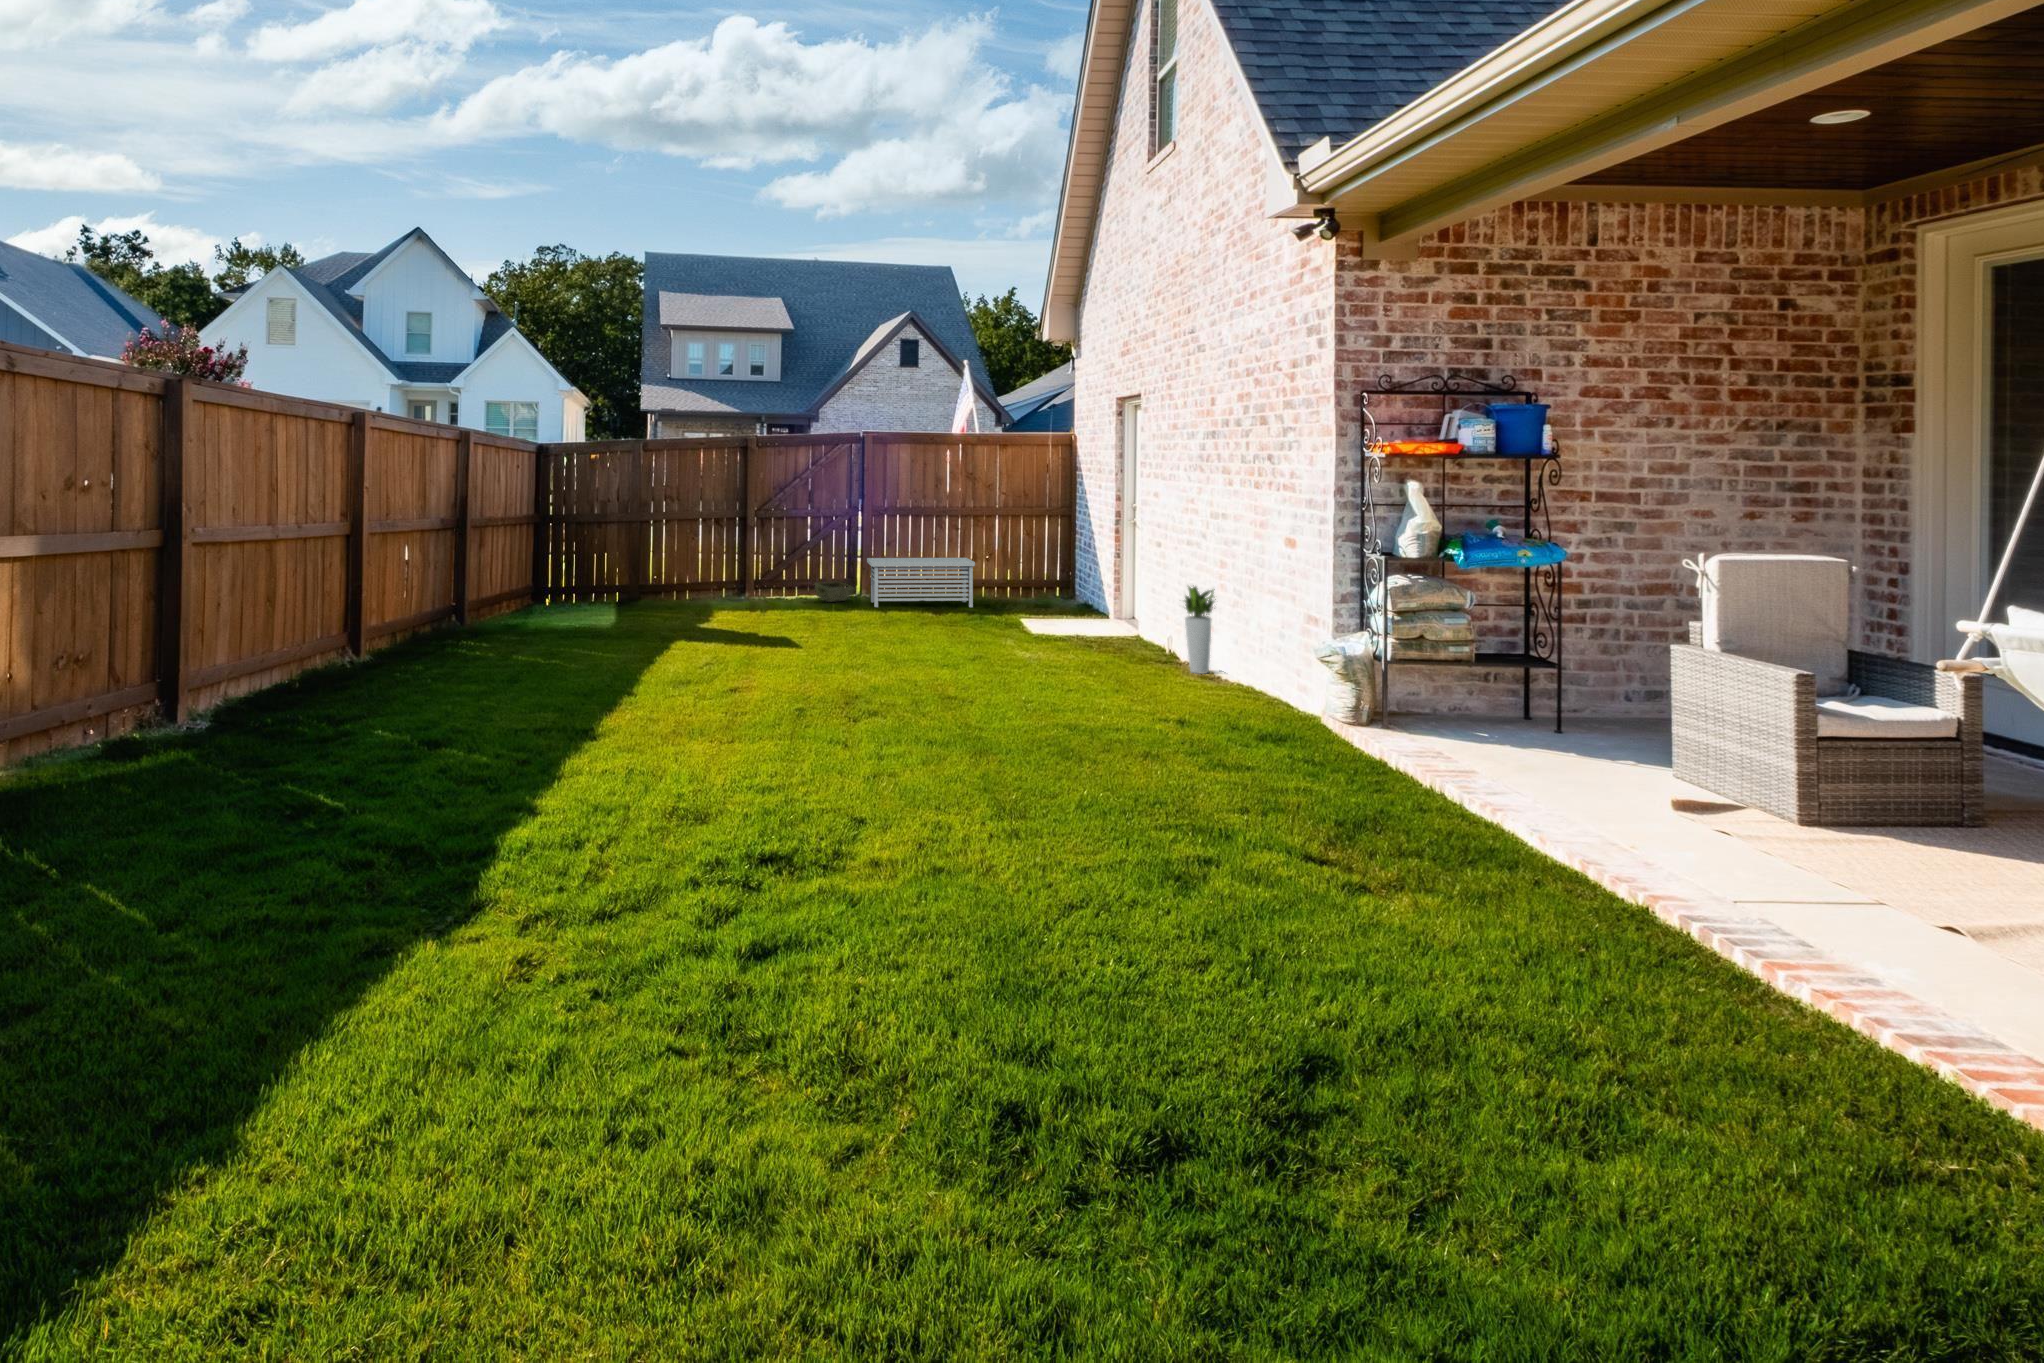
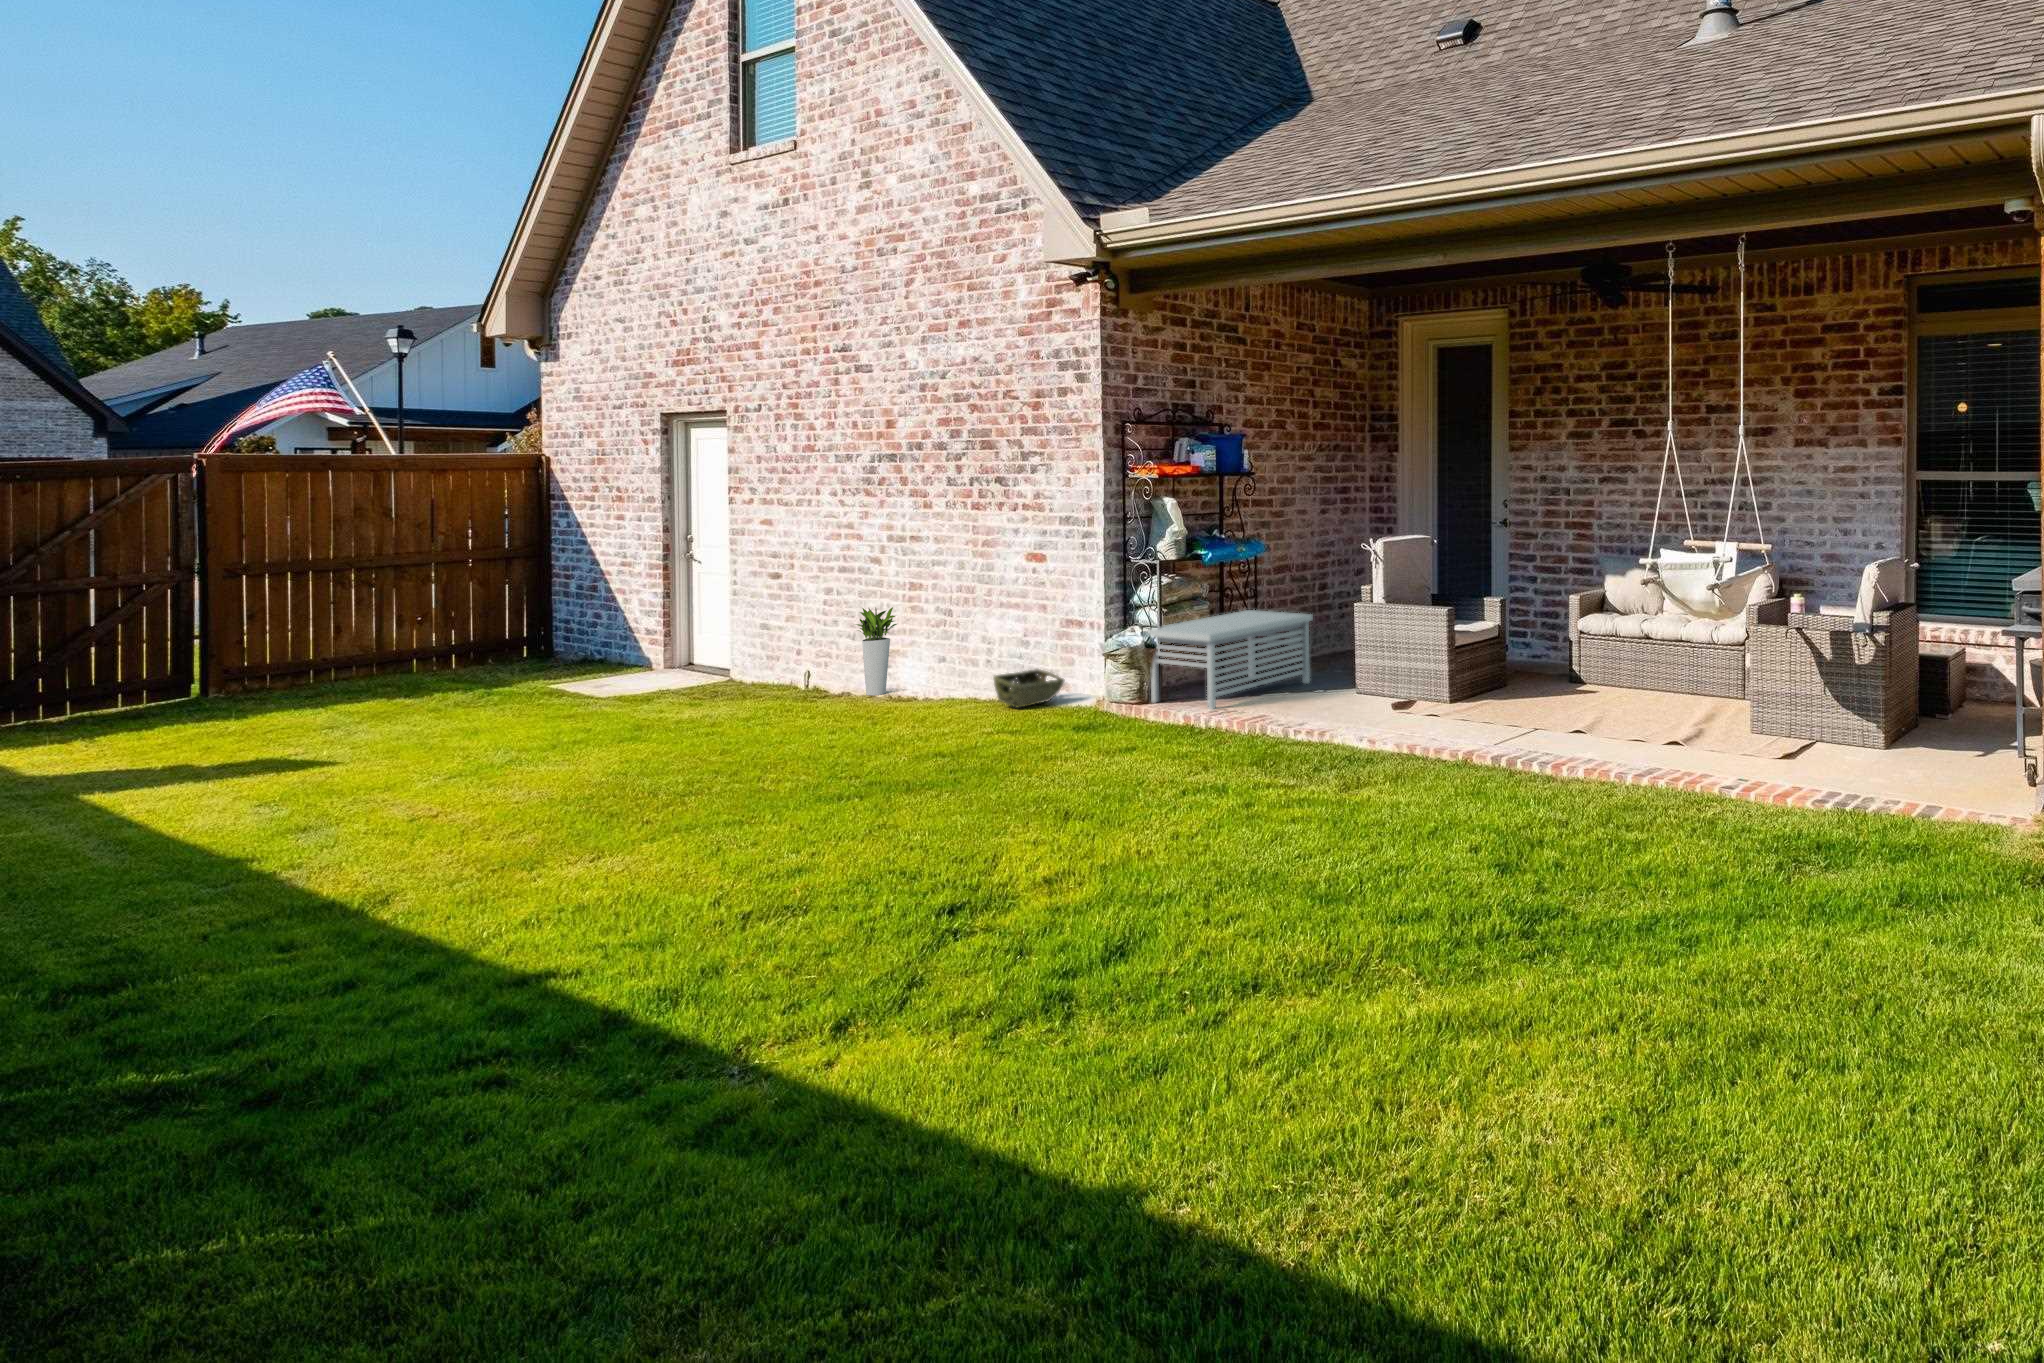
storage bench: present [867,558,975,607] -> present [1146,610,1313,709]
woven basket: present [815,582,855,602] -> present [993,669,1064,708]

